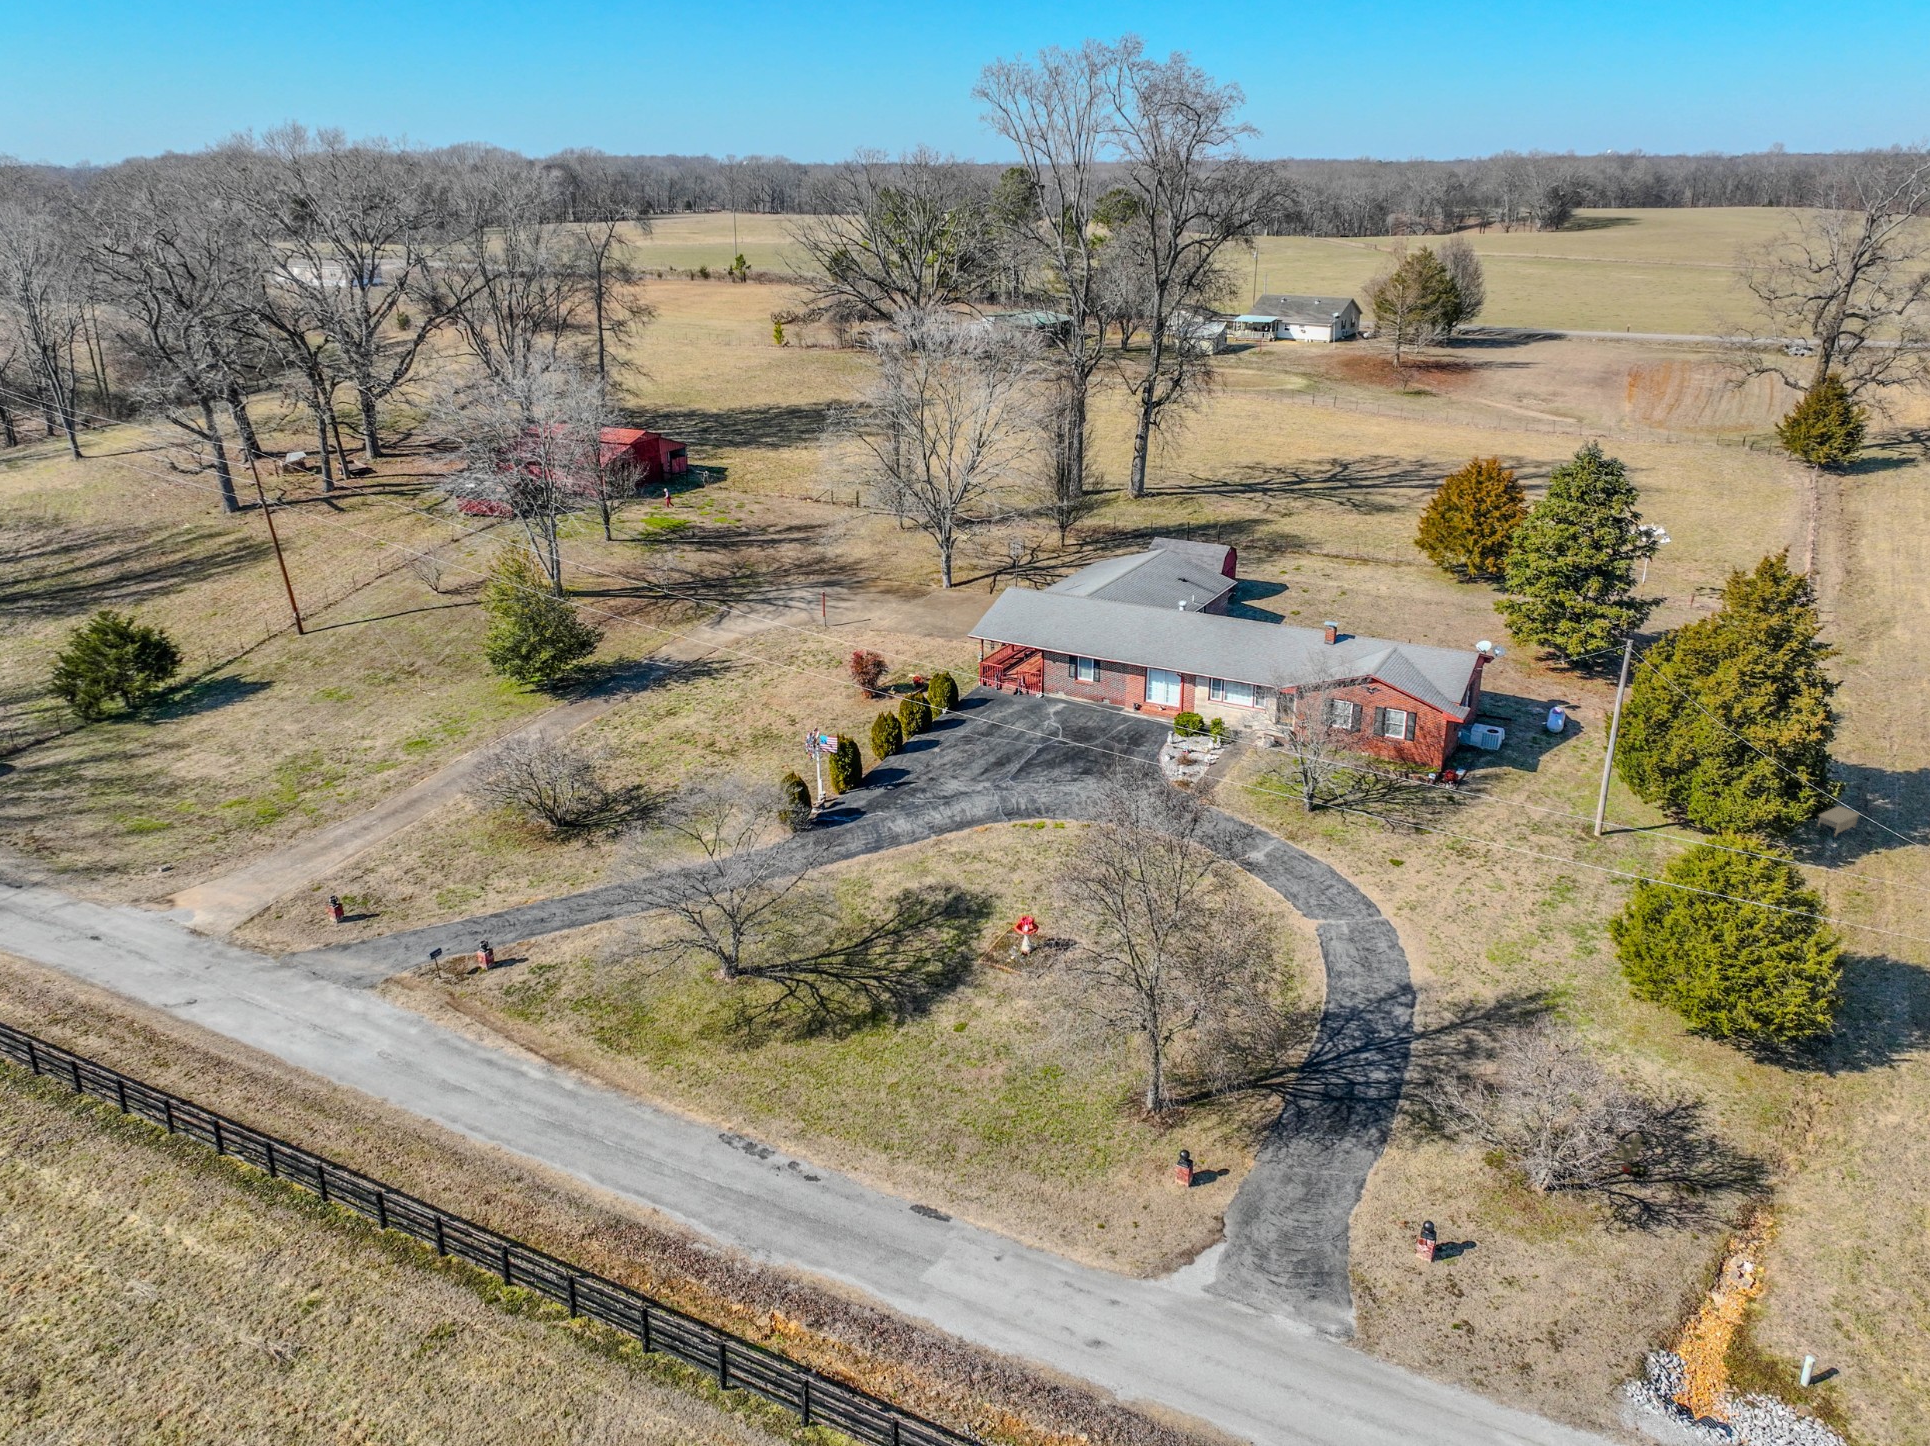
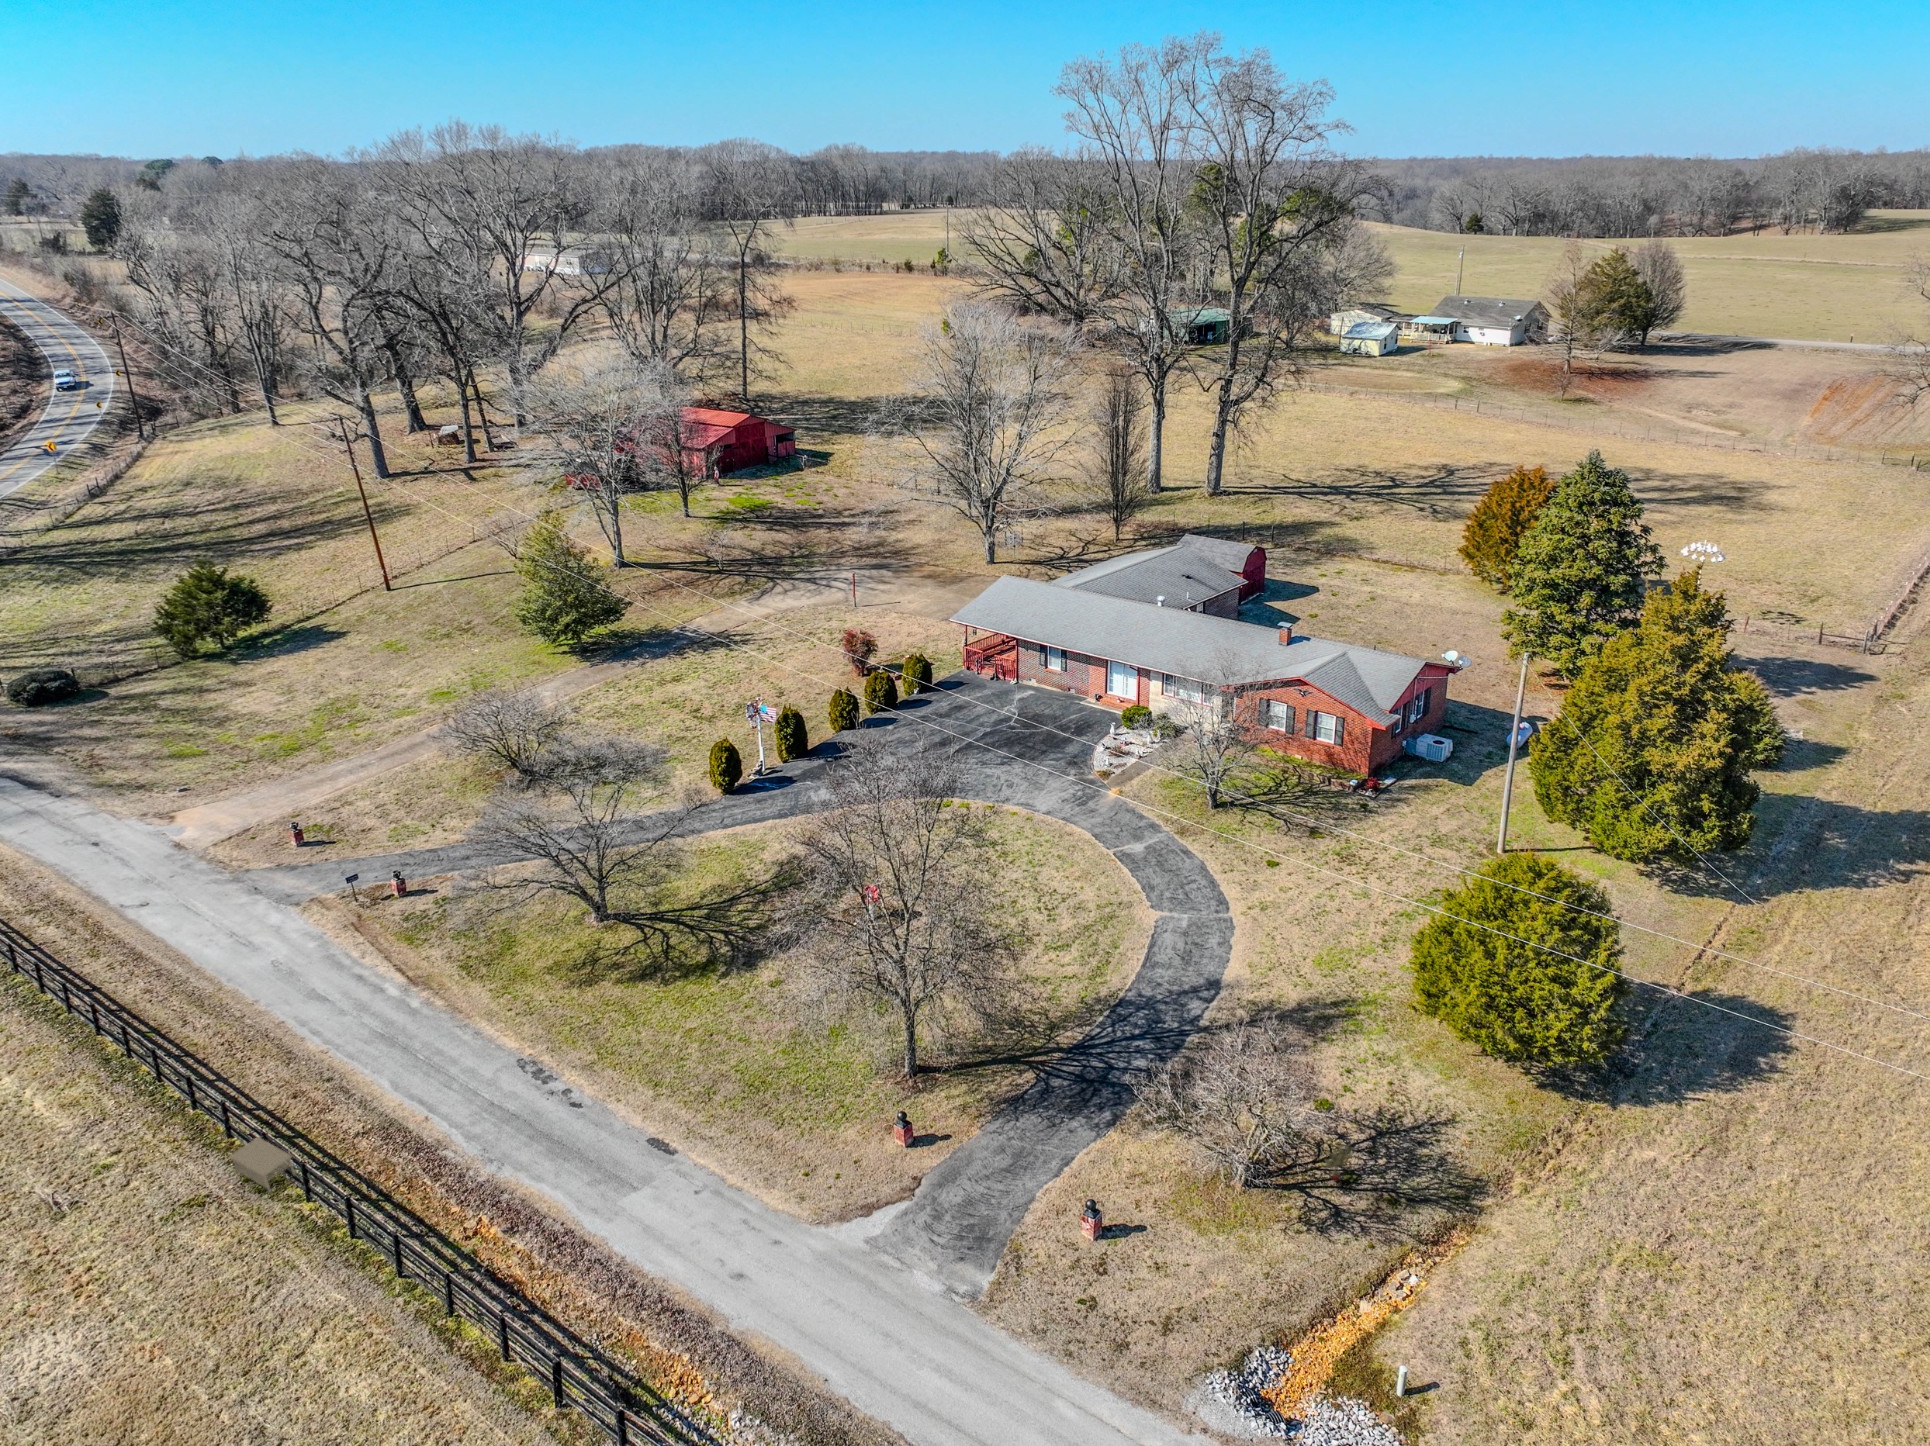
storage bench: present [1818,806,1859,835] -> present [230,1137,295,1192]

